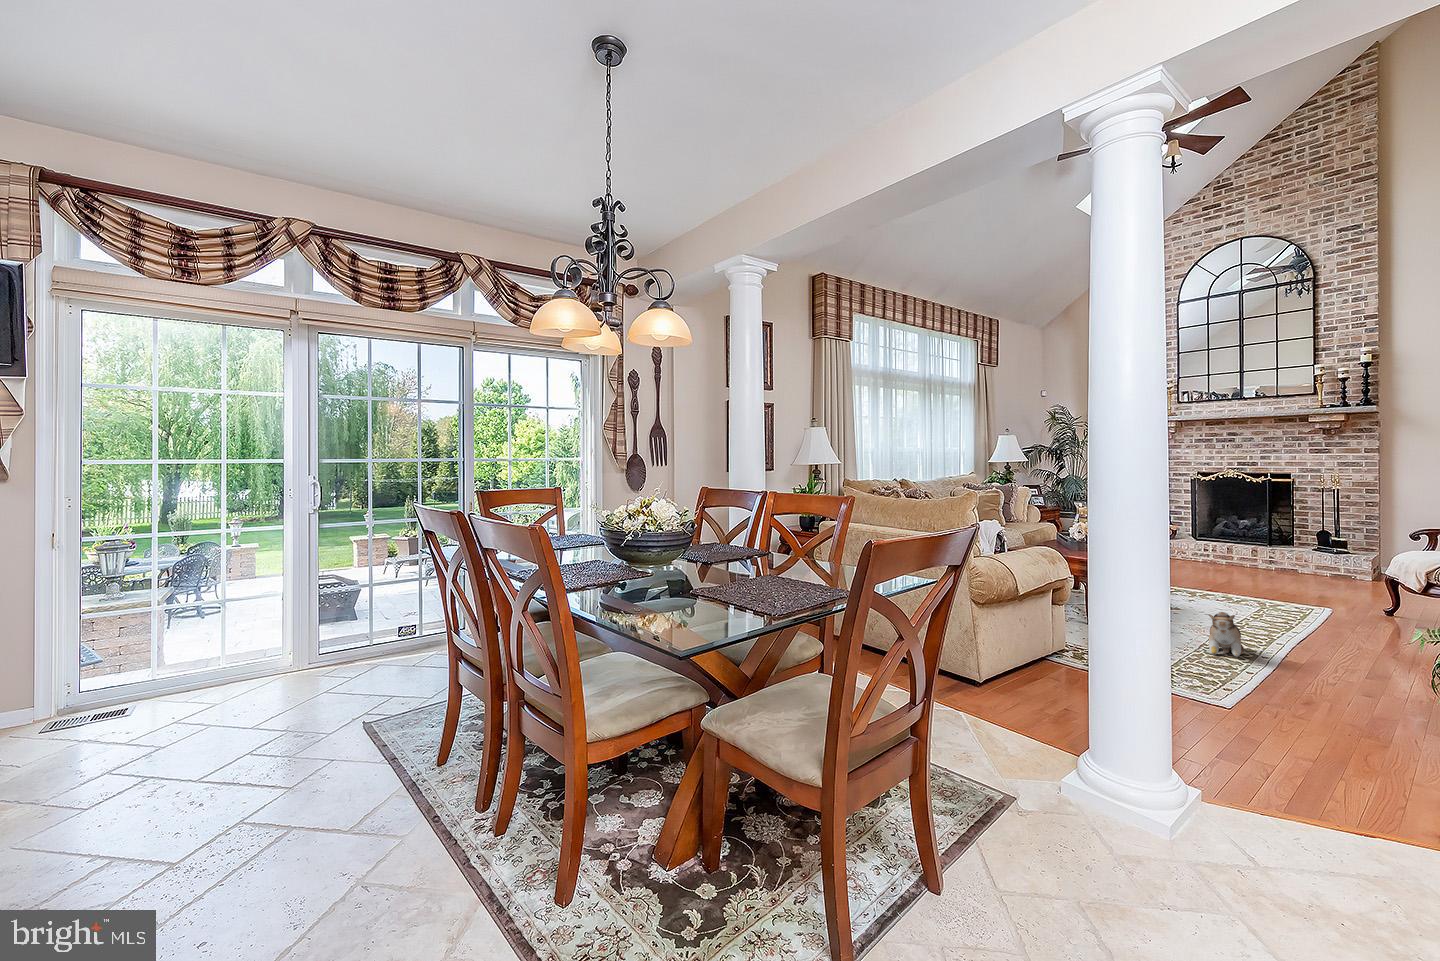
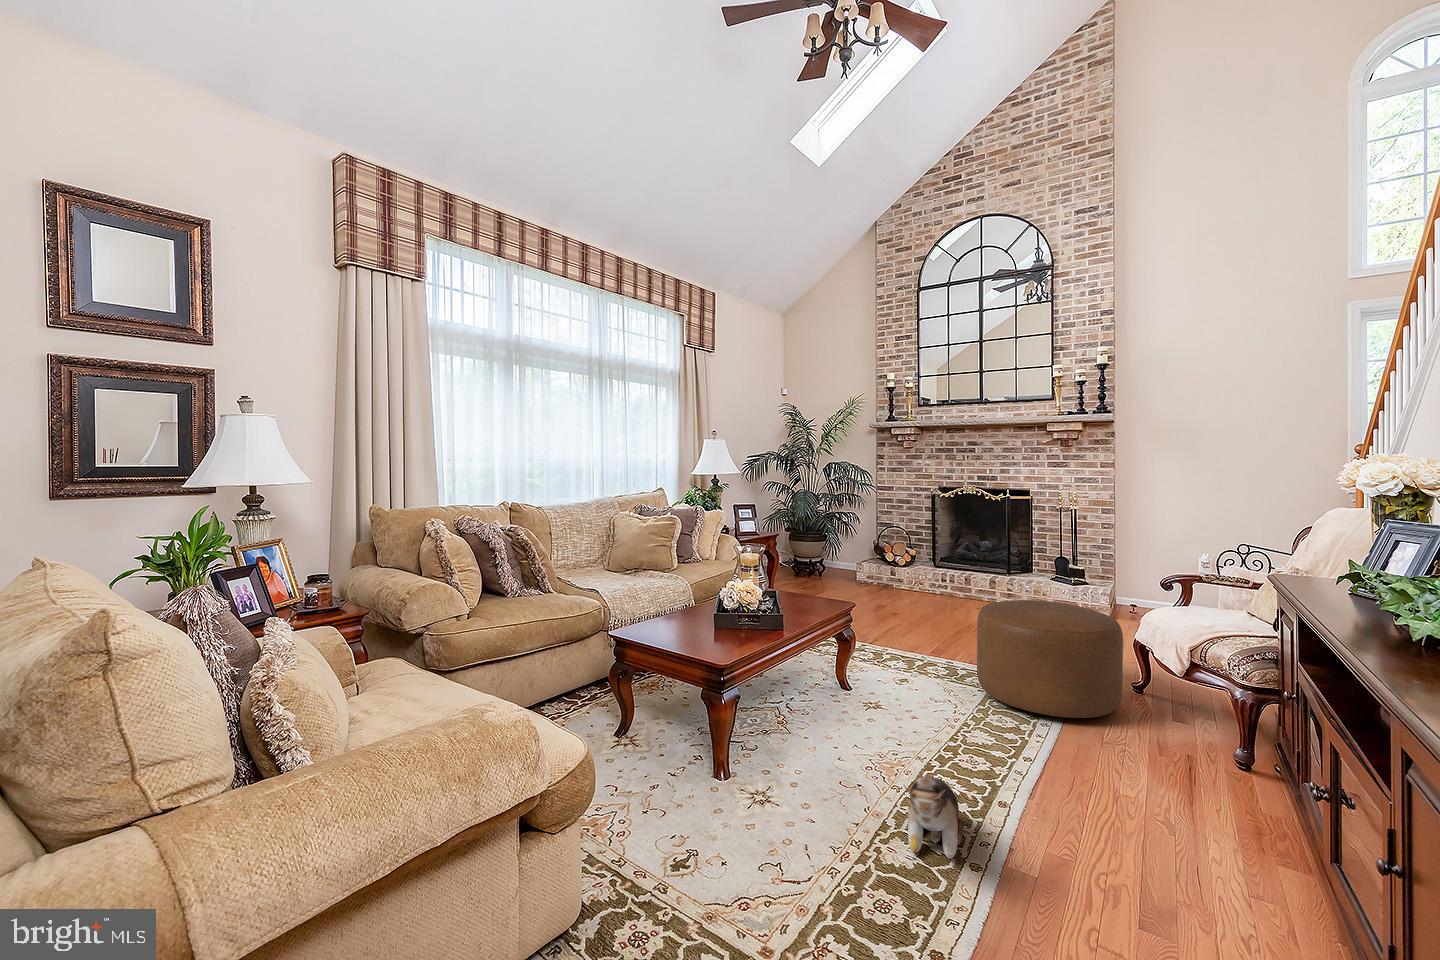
ottoman: none [1245,548,1367,621] -> present [977,600,1123,718]

